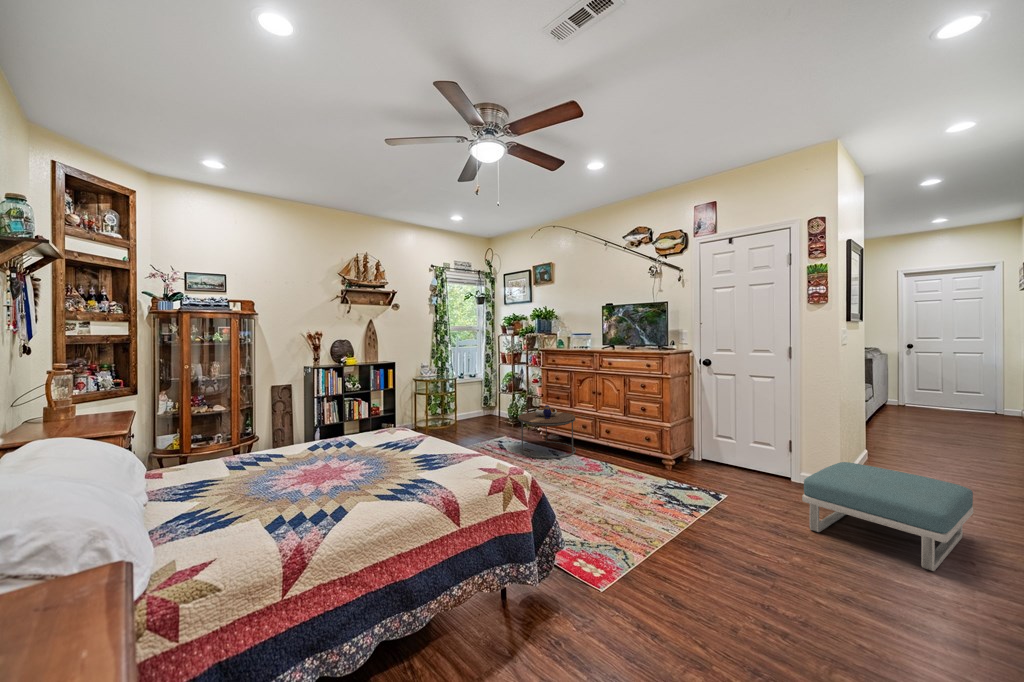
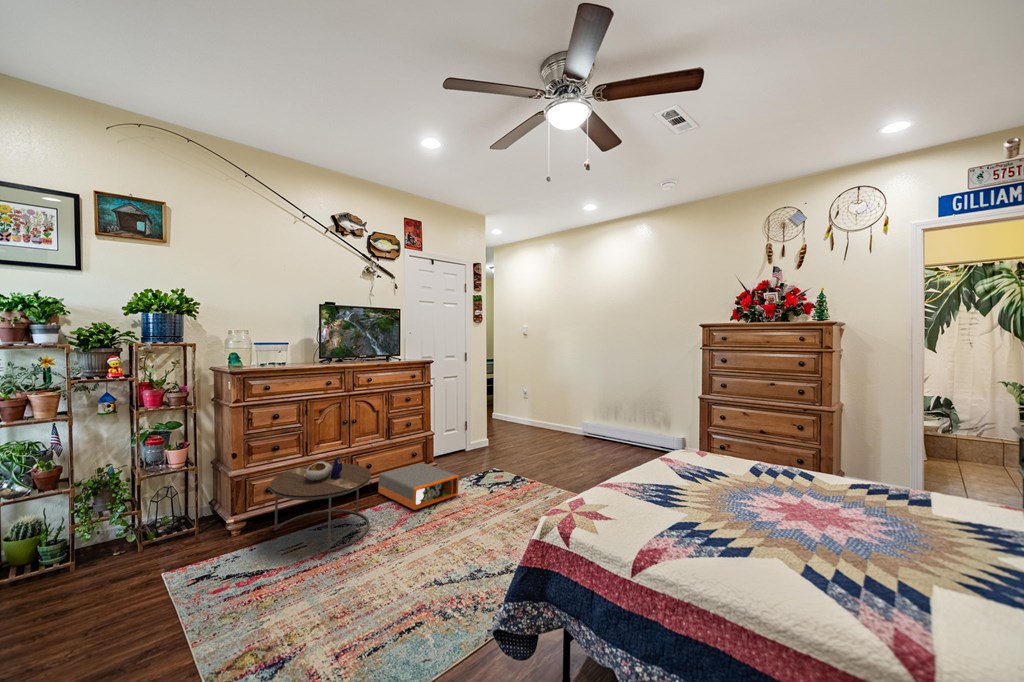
storage box: none [582,440,653,478] -> present [378,463,459,510]
footstool: present [802,462,973,571] -> none [505,417,581,462]

